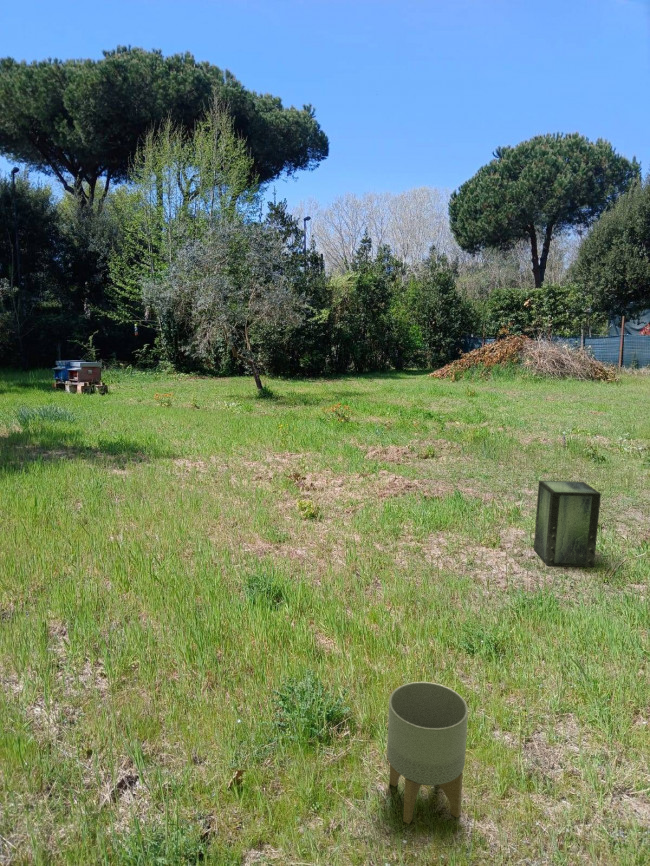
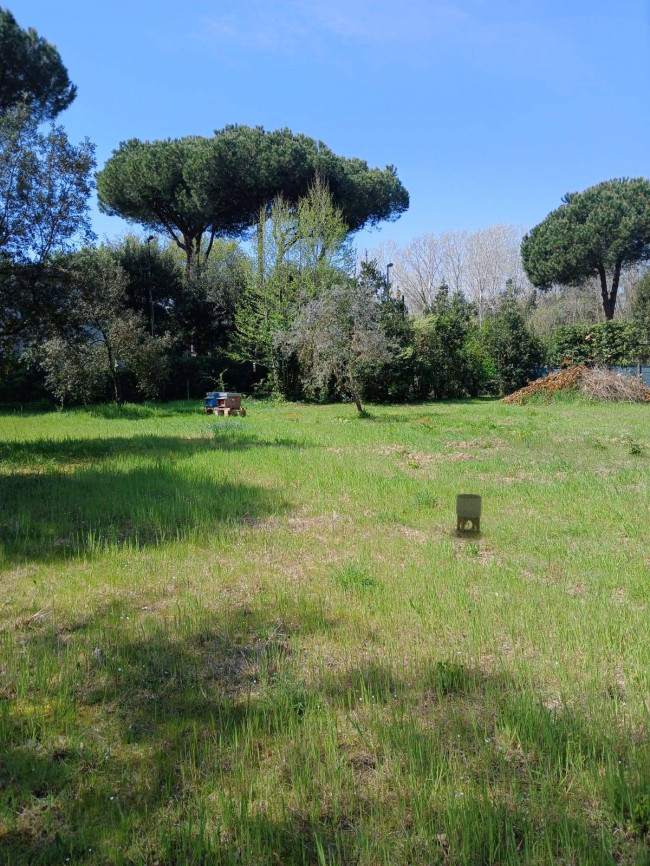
storage box: present [534,481,601,567] -> none [536,449,566,490]

